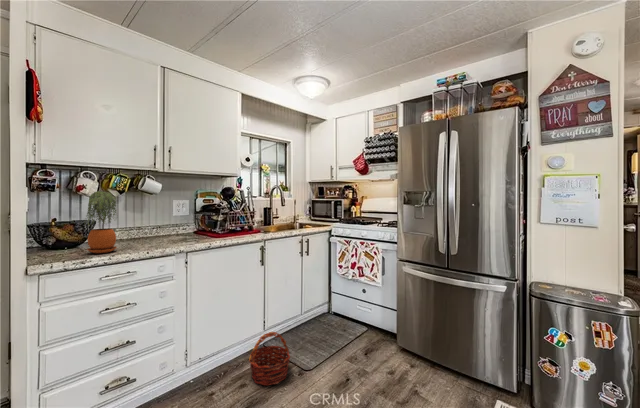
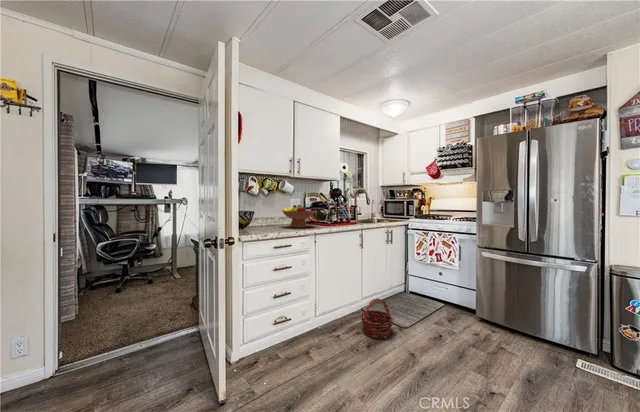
potted plant: present [87,191,116,253] -> none [261,188,278,232]
fruit bowl: none [137,212,190,243] -> present [282,205,315,228]

